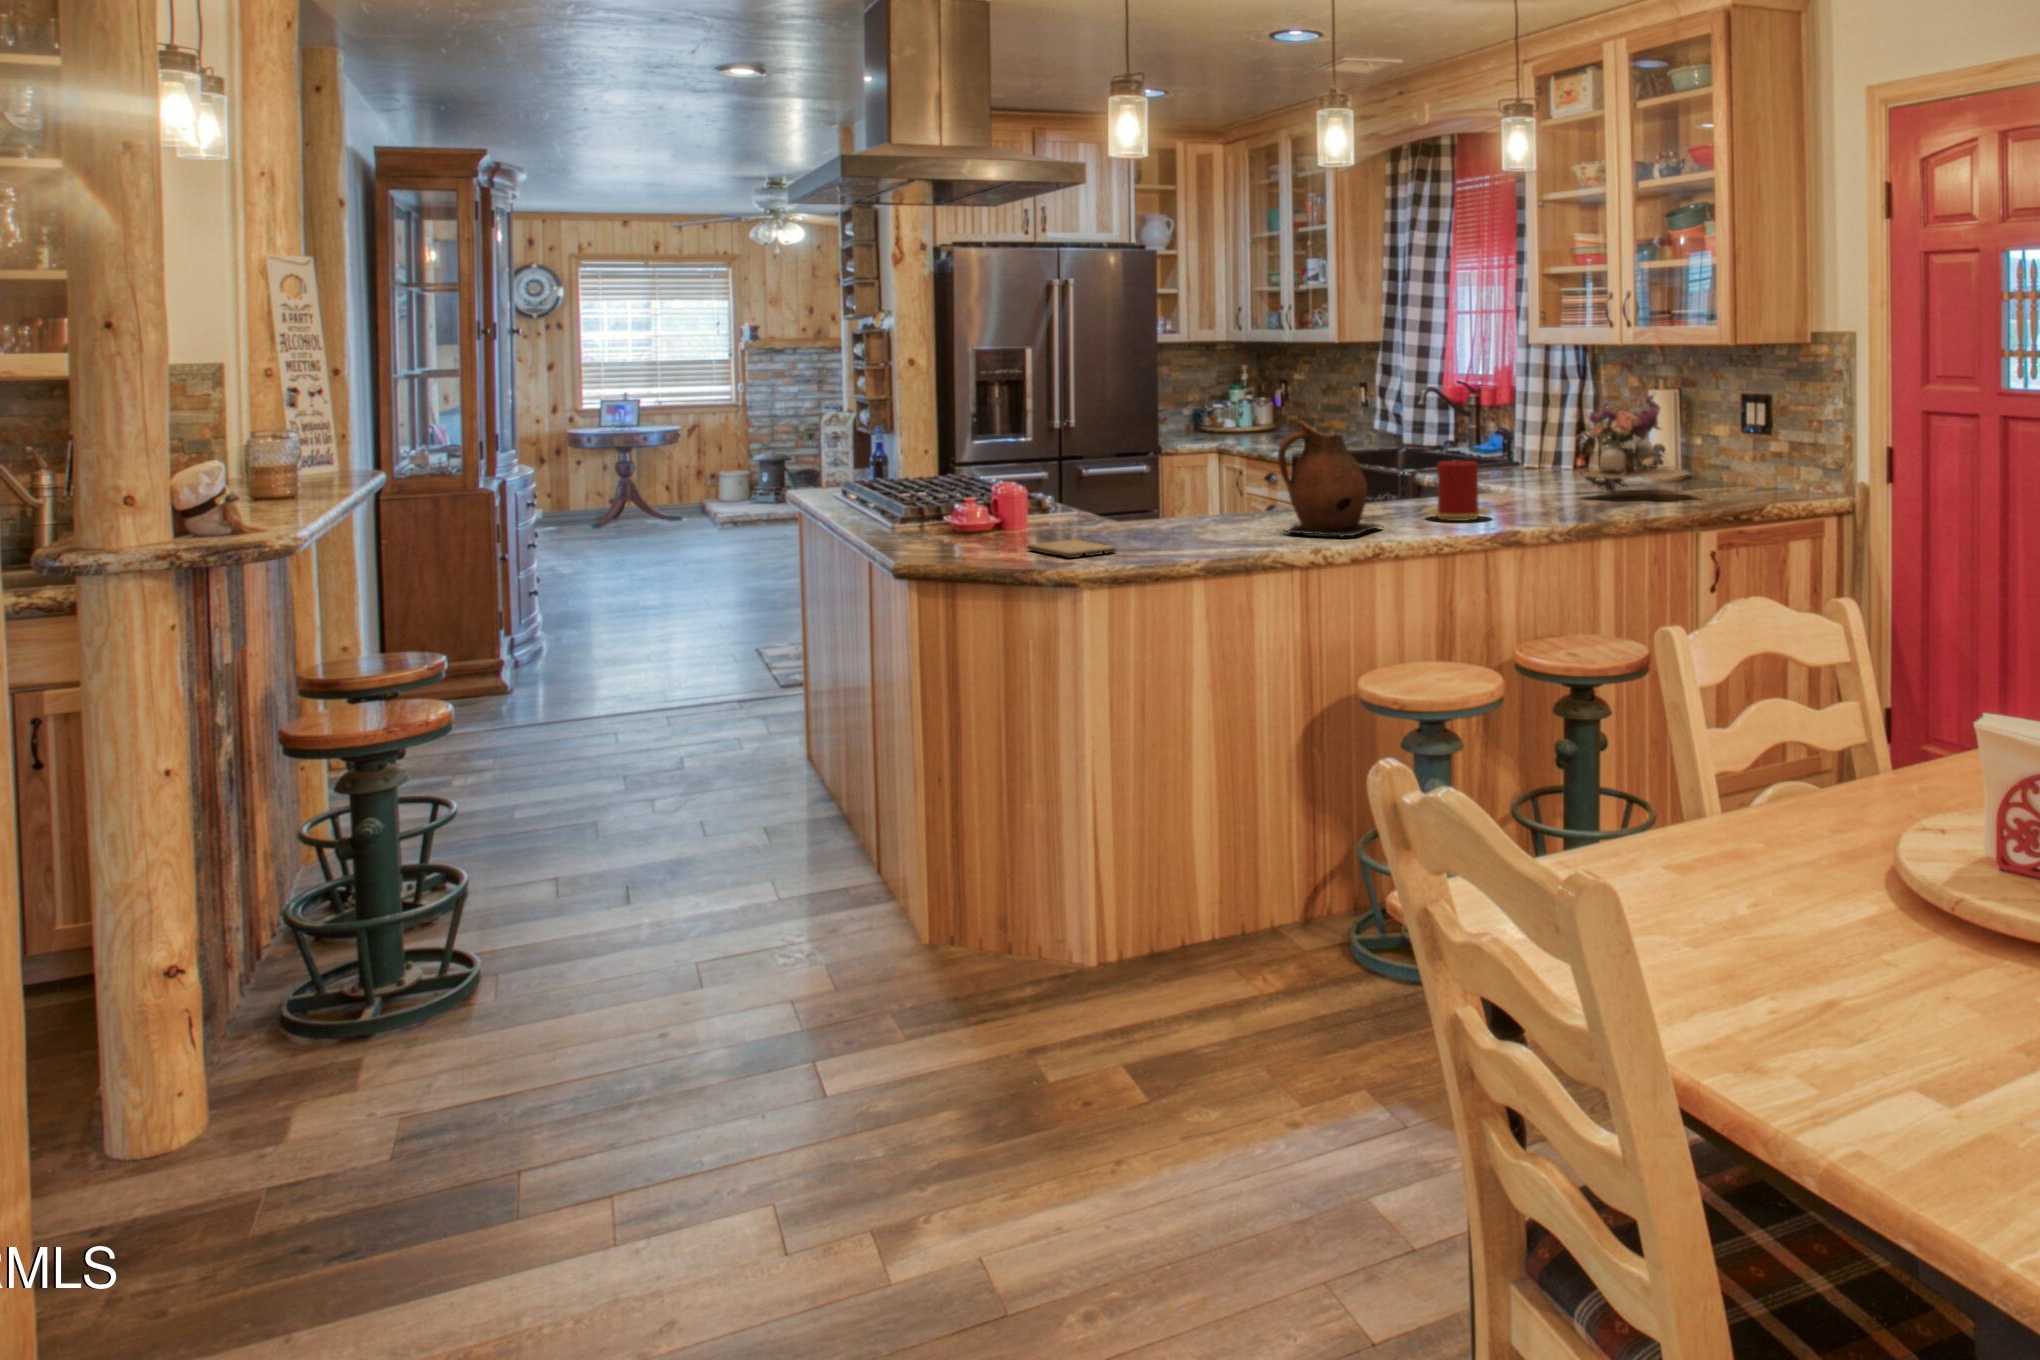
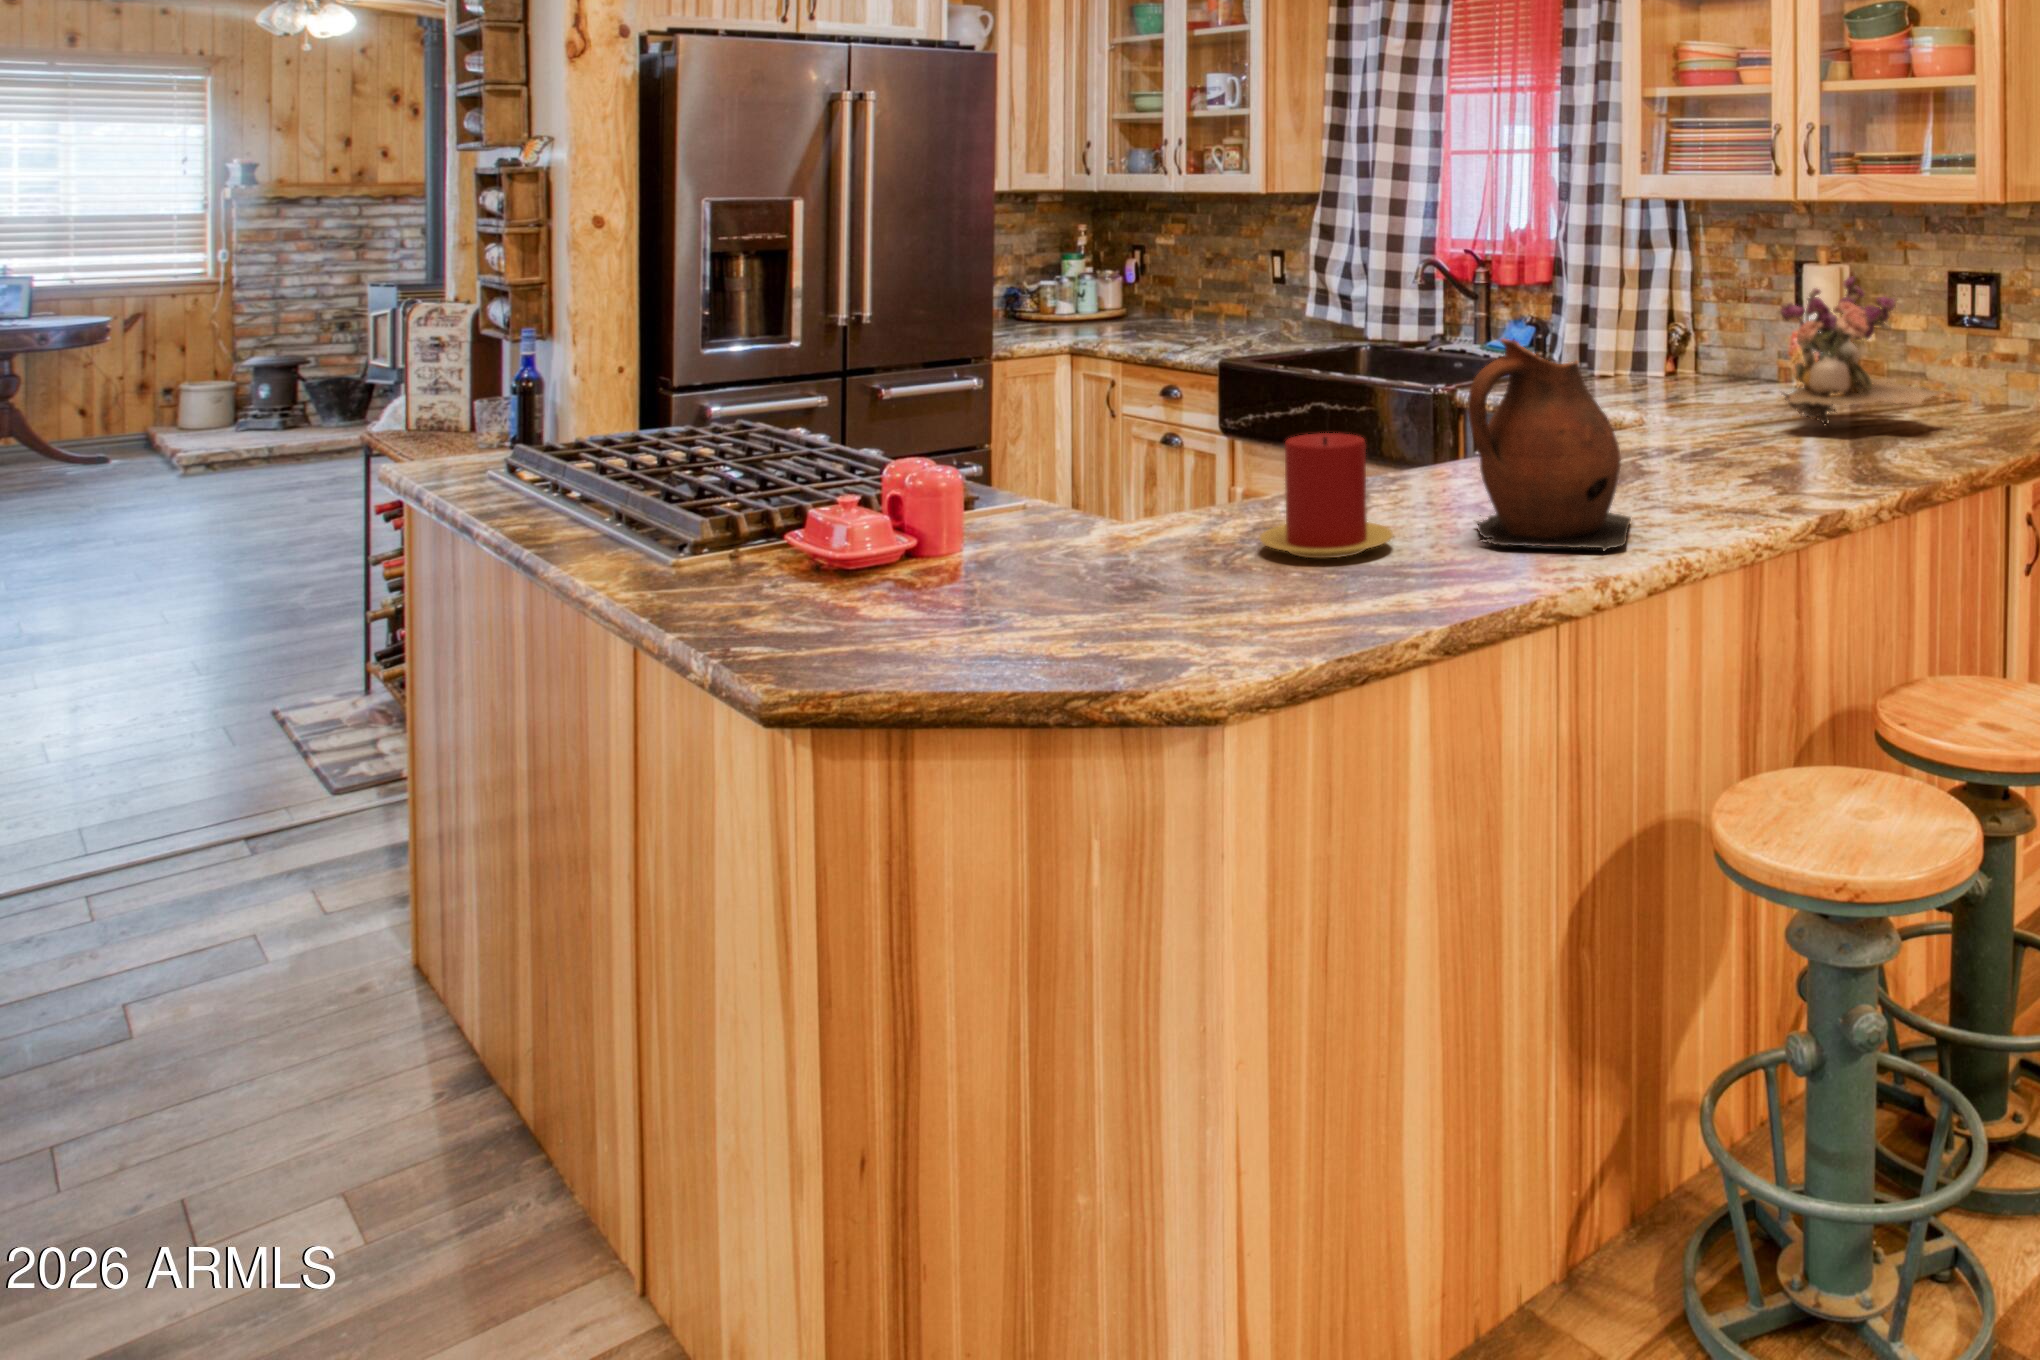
candle: present [1425,461,1491,521] -> present [1260,433,1393,558]
cutting board: present [1027,540,1116,558] -> none [1033,596,1236,658]

